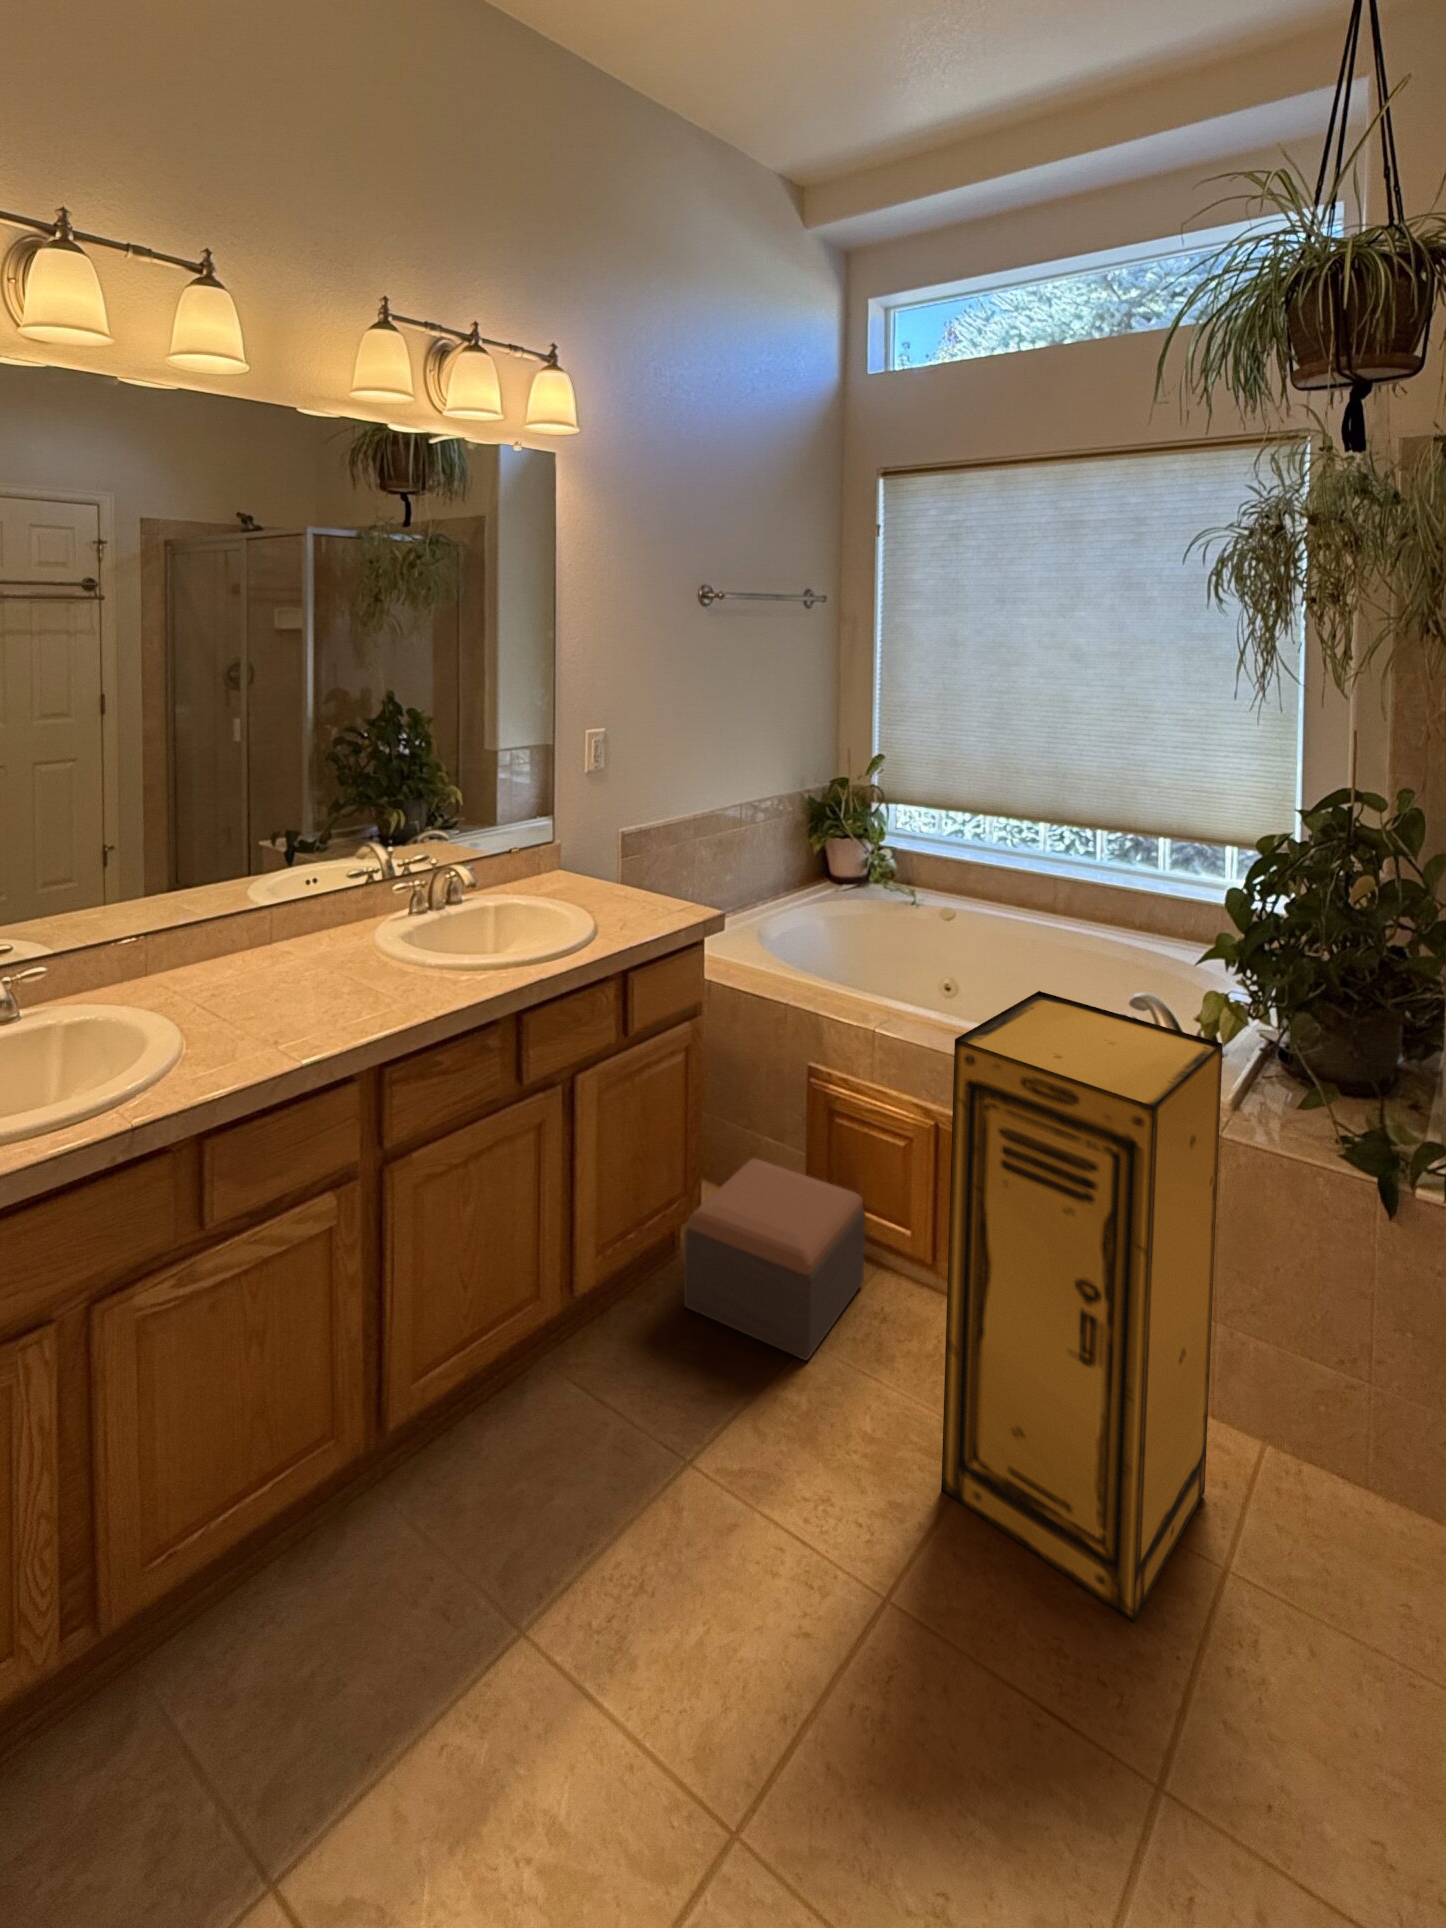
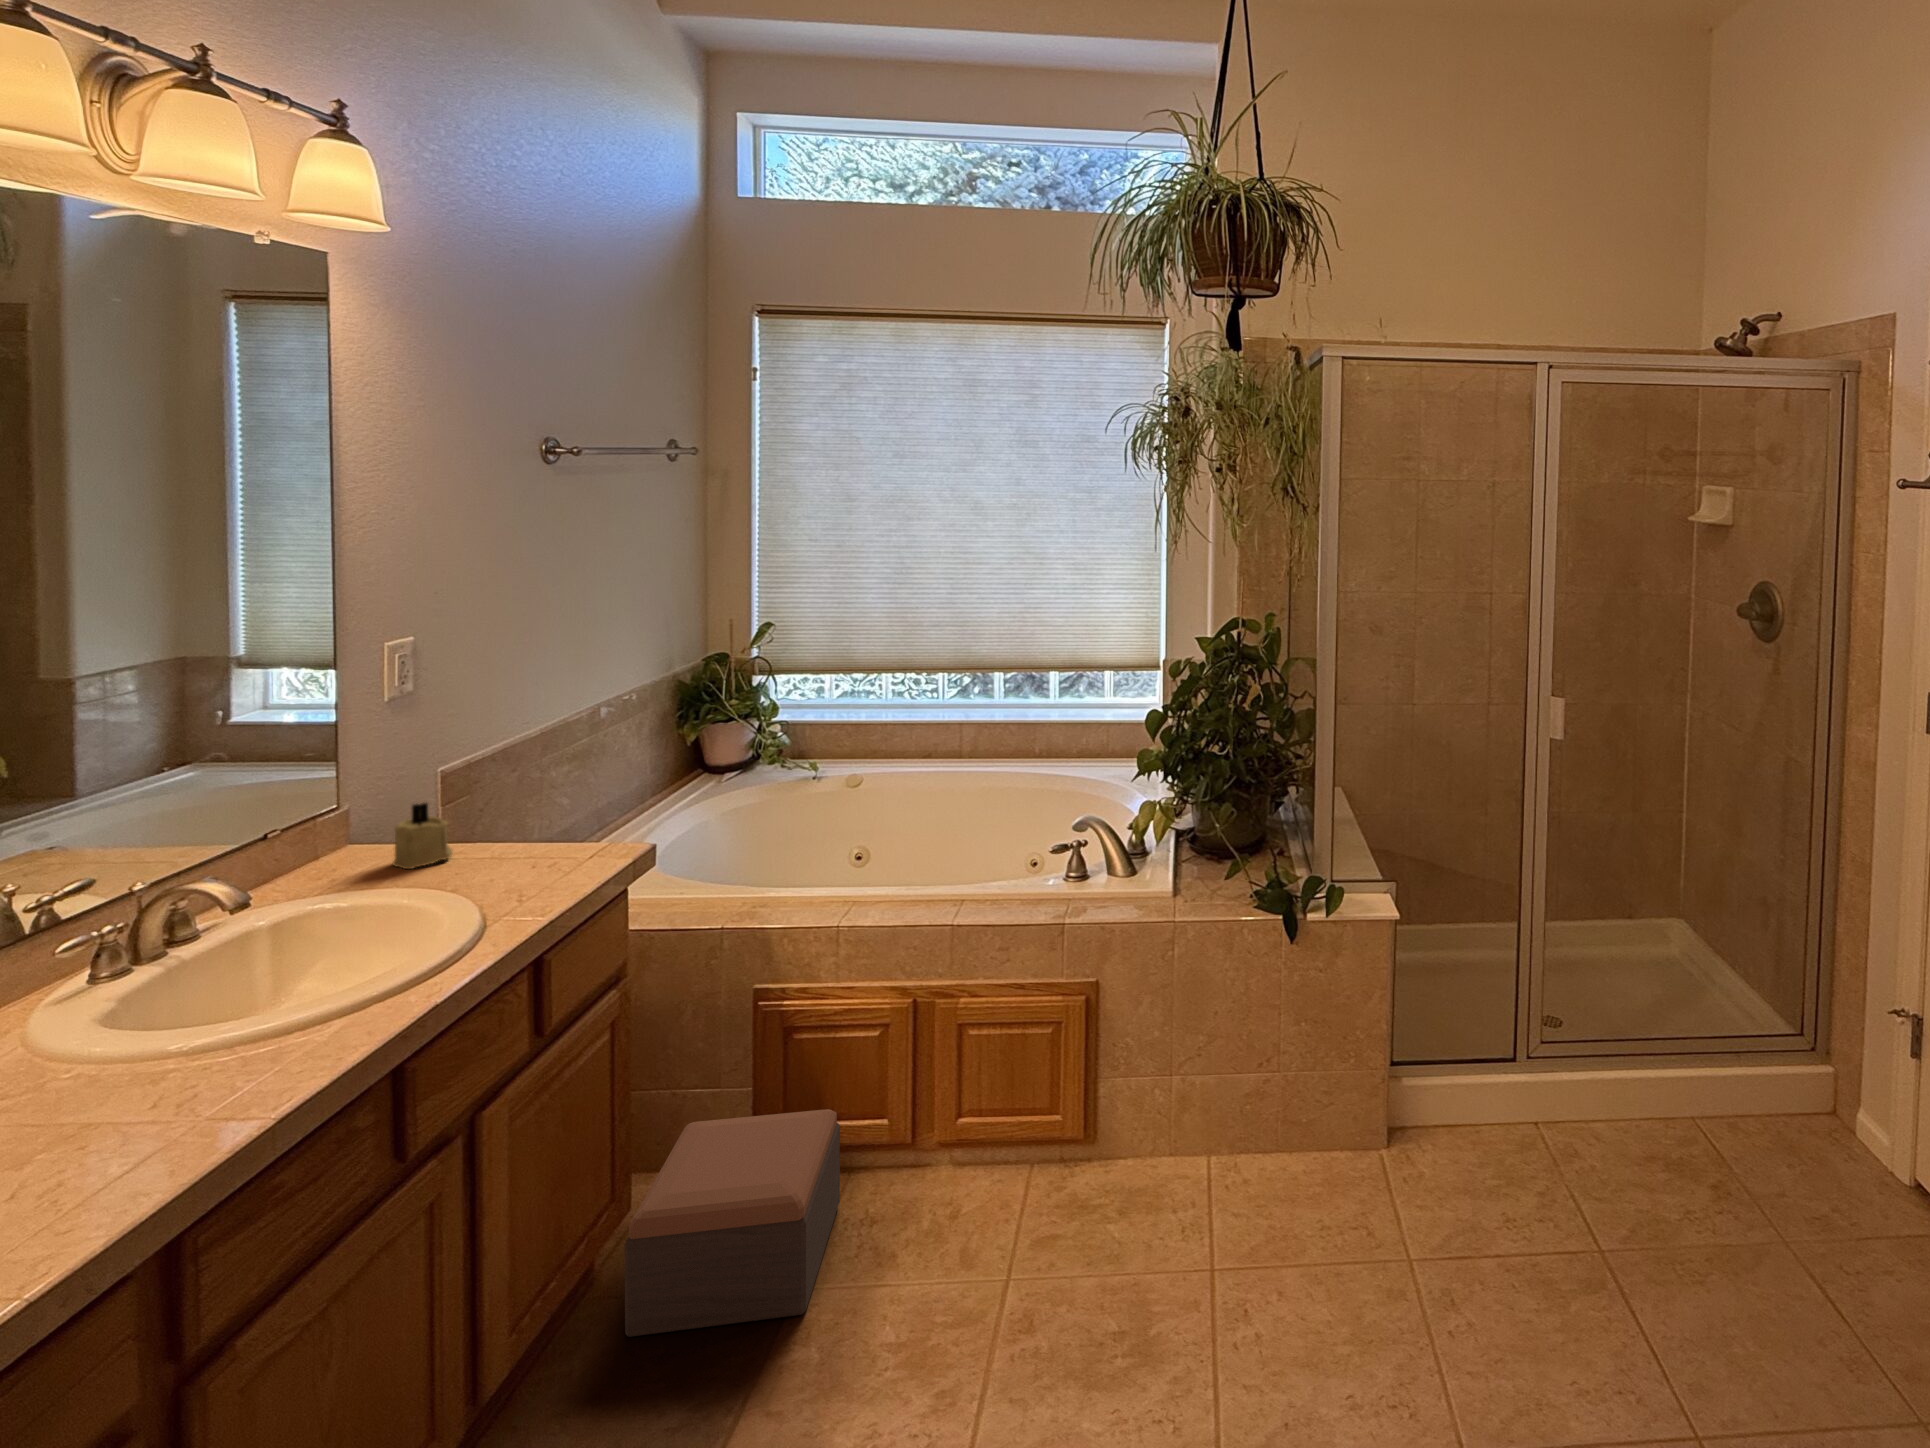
candle: none [568,847,602,893] -> present [393,803,453,869]
storage cabinet: present [941,991,1223,1622] -> none [982,837,1194,1363]

